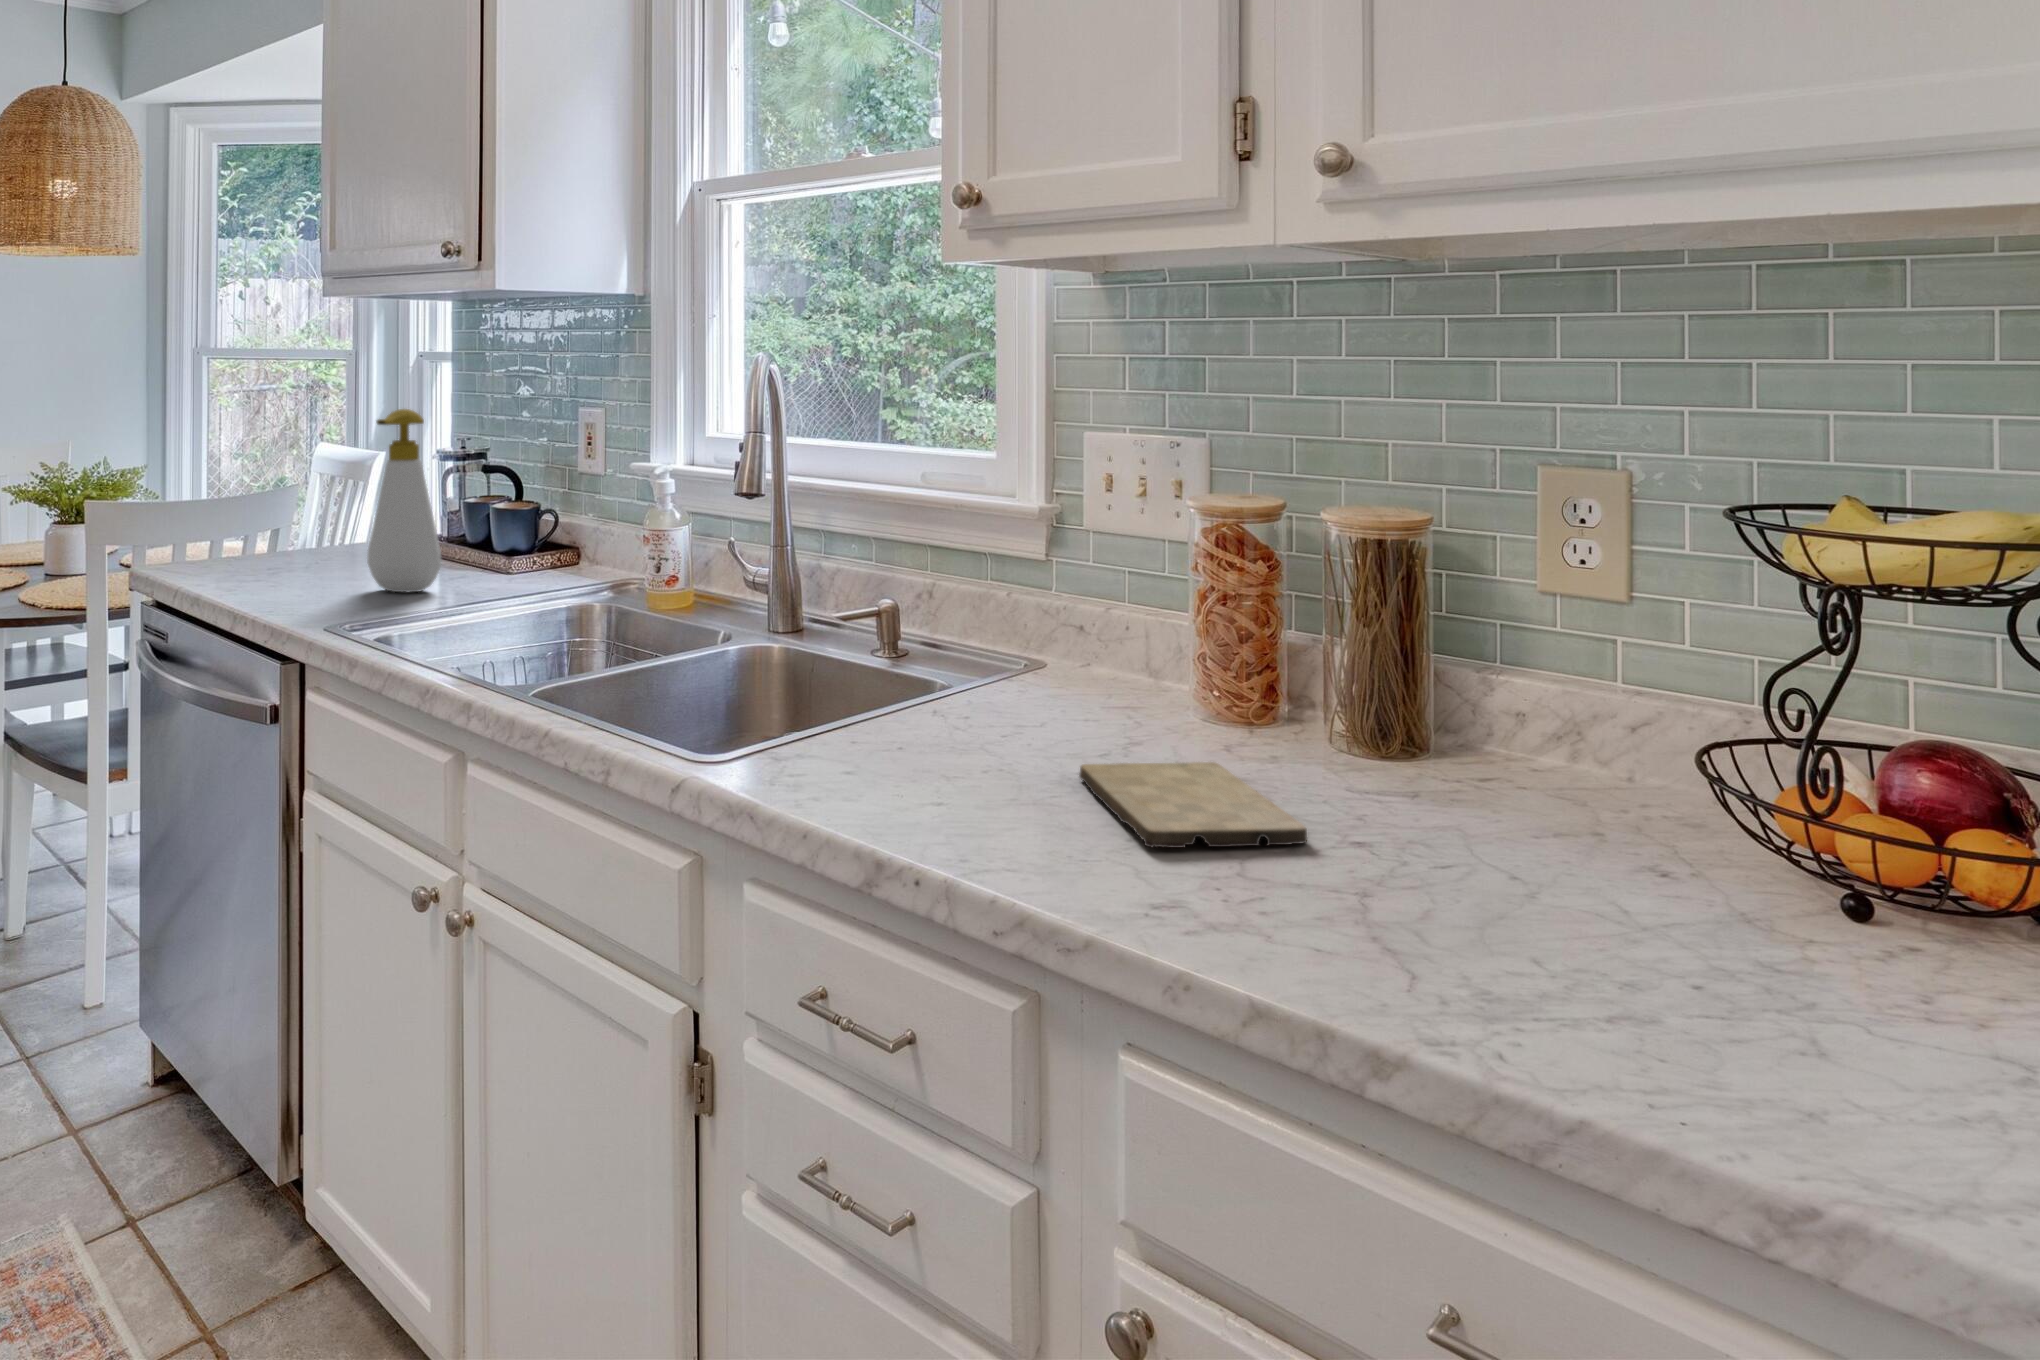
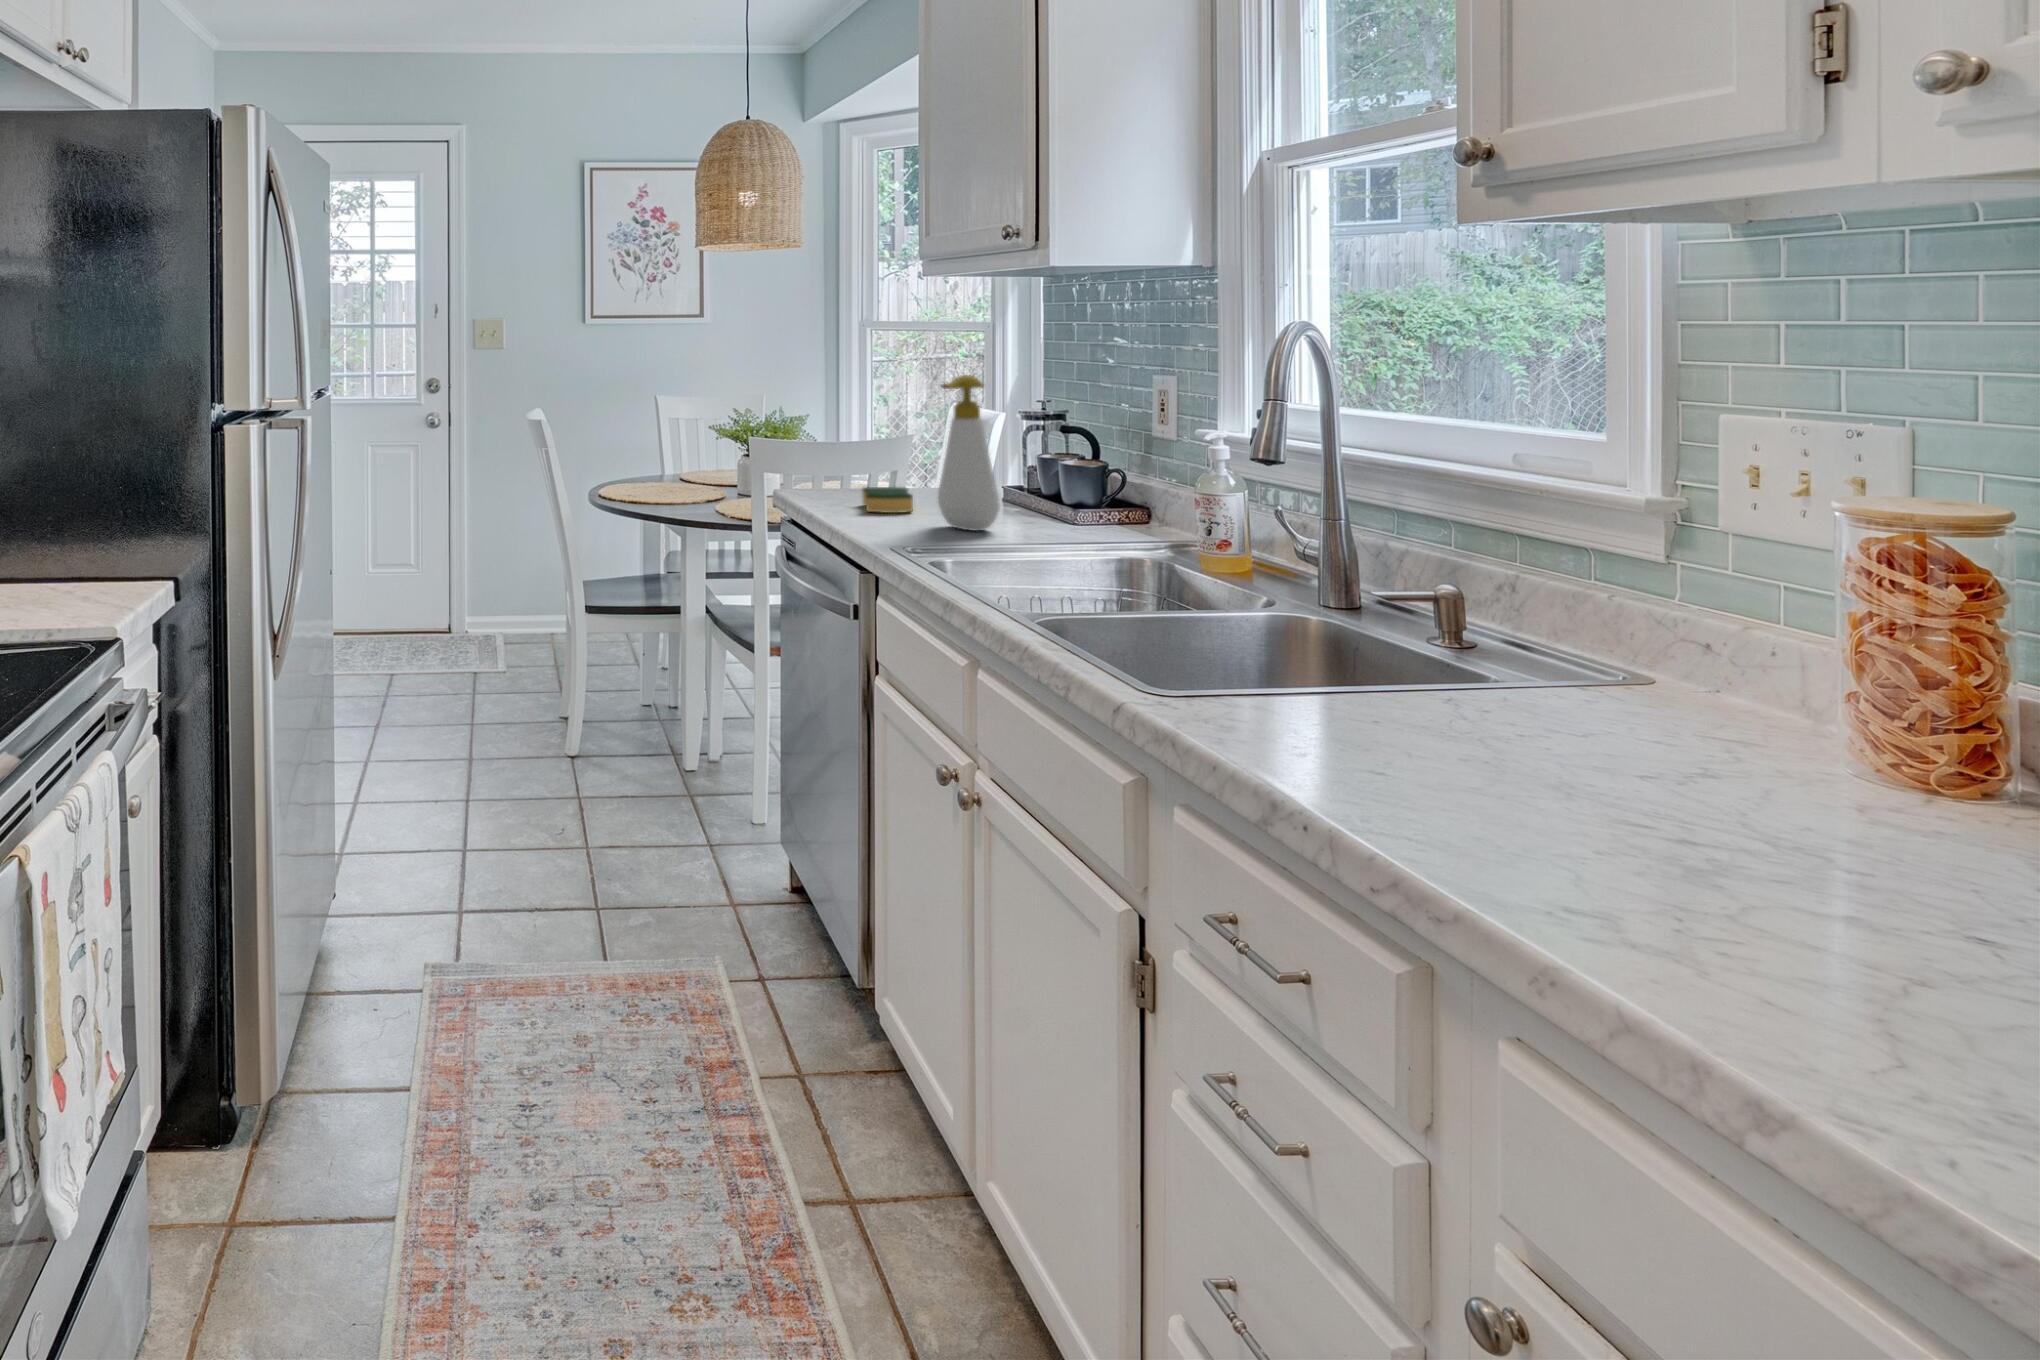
sponge: none [261,548,329,582] -> present [862,487,913,513]
cutting board: present [1079,762,1307,848] -> none [1593,788,1905,939]

